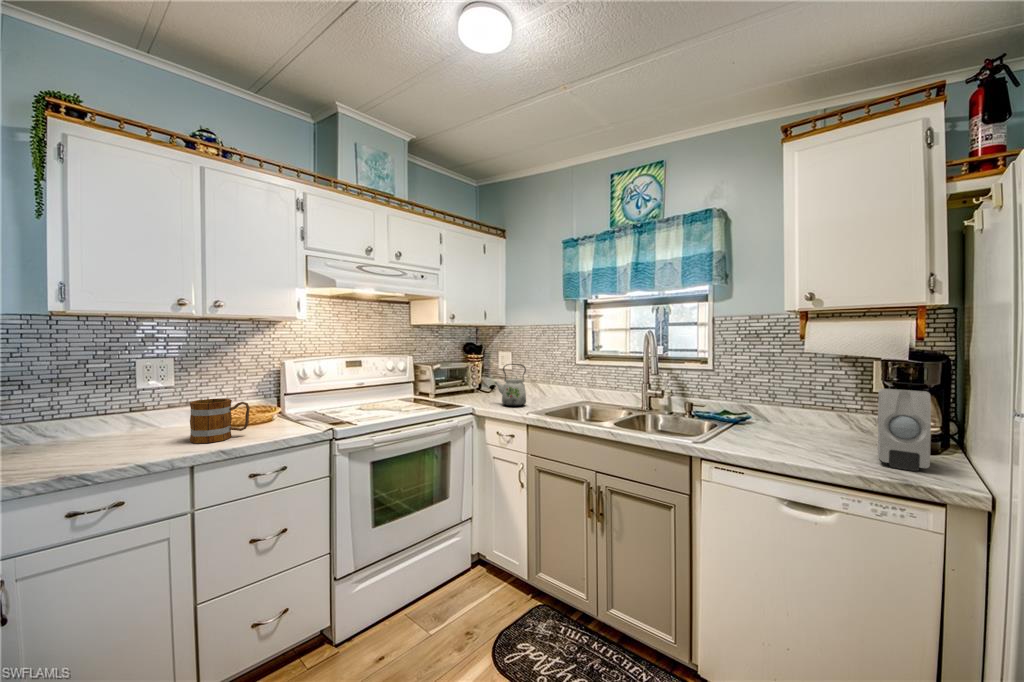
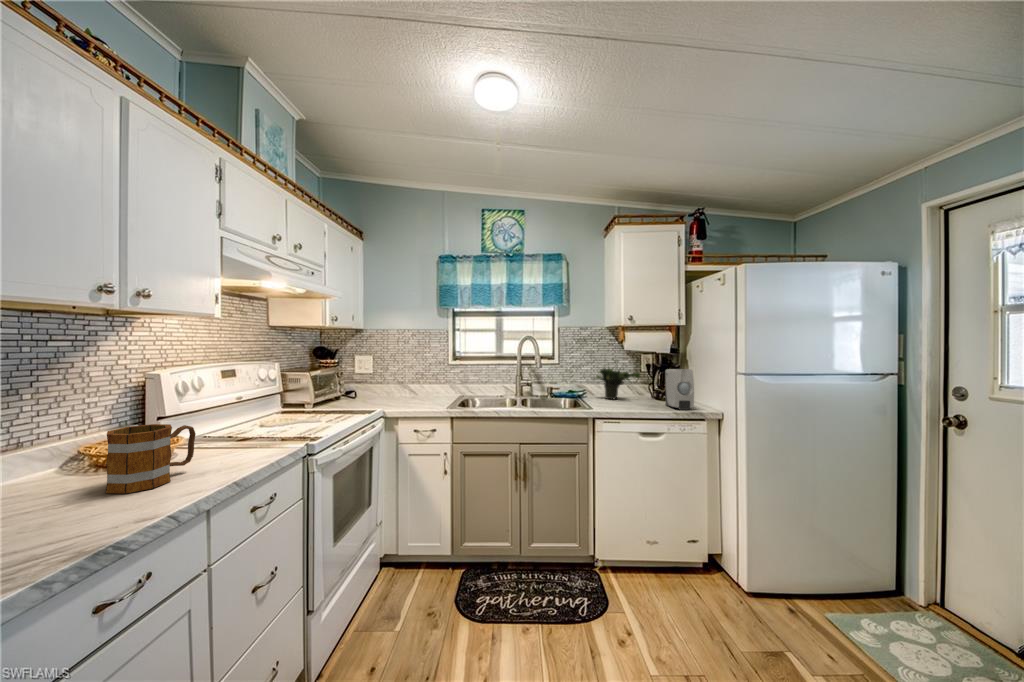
kettle: present [494,364,526,406] -> none [395,365,427,404]
potted plant: none [758,364,845,432] -> present [596,368,640,399]

